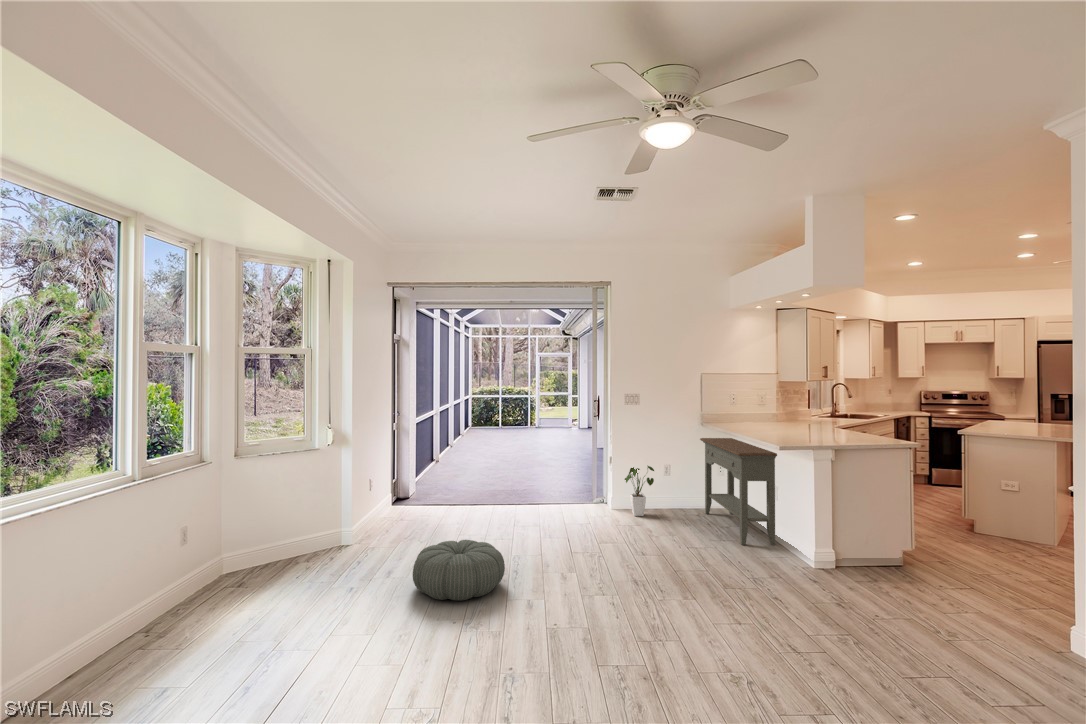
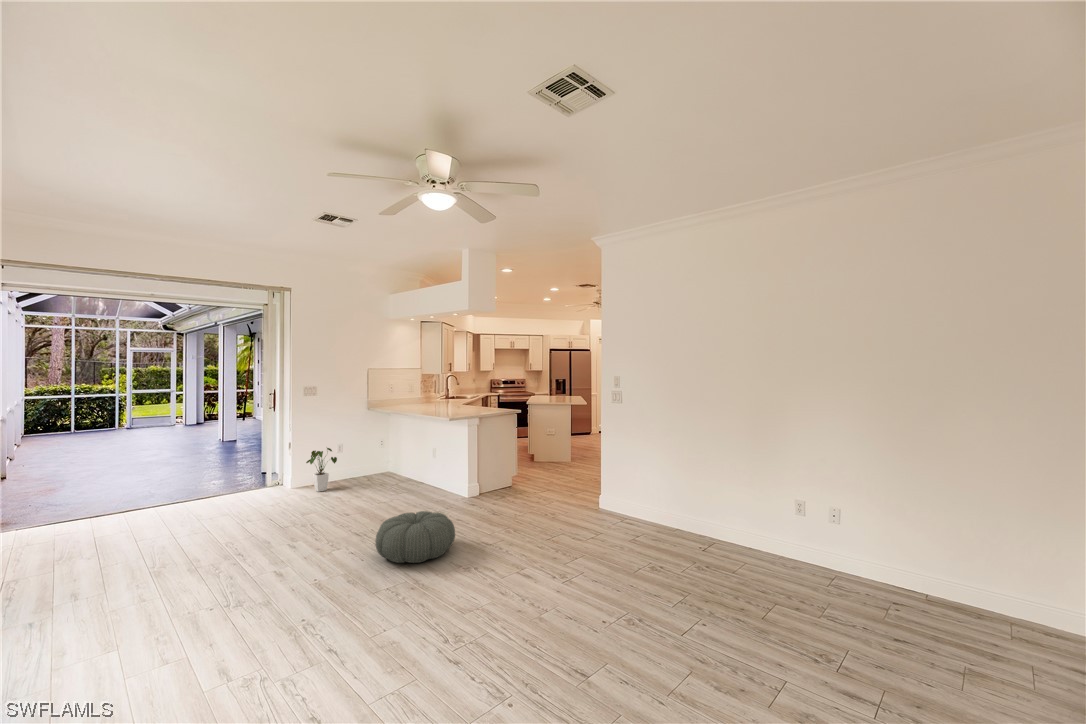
console table: present [700,438,777,545] -> none [370,418,439,494]
pouf: present [413,540,505,601] -> present [375,511,455,563]

